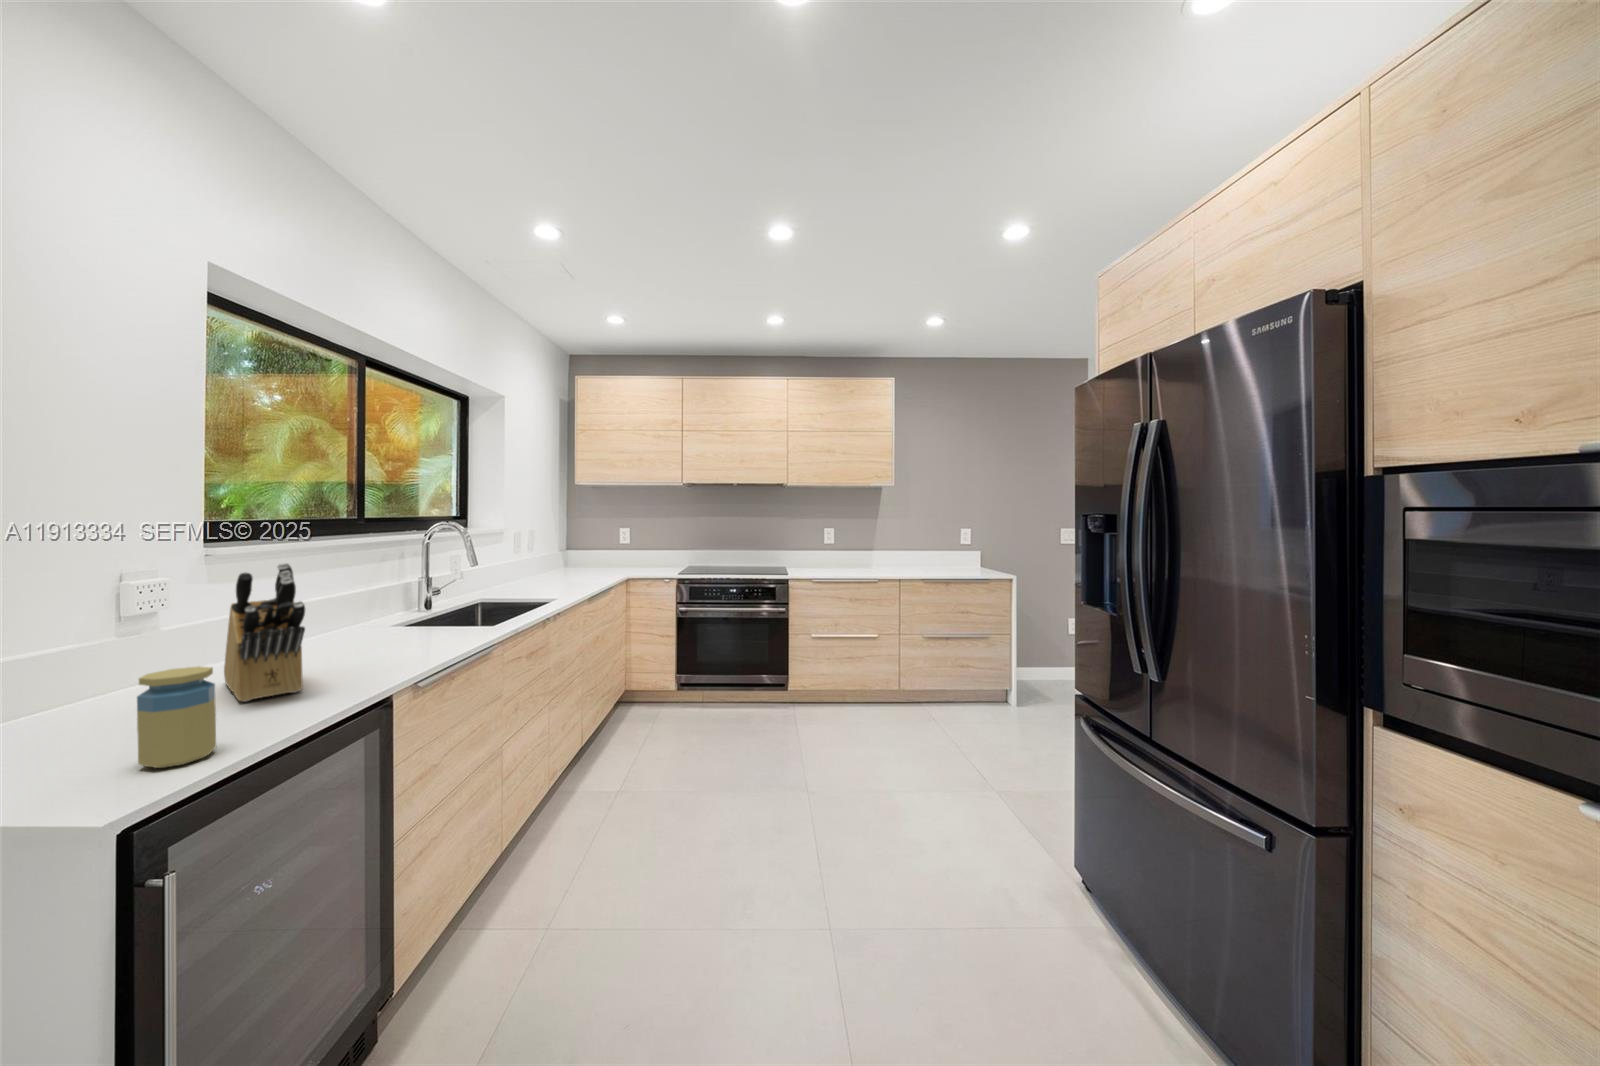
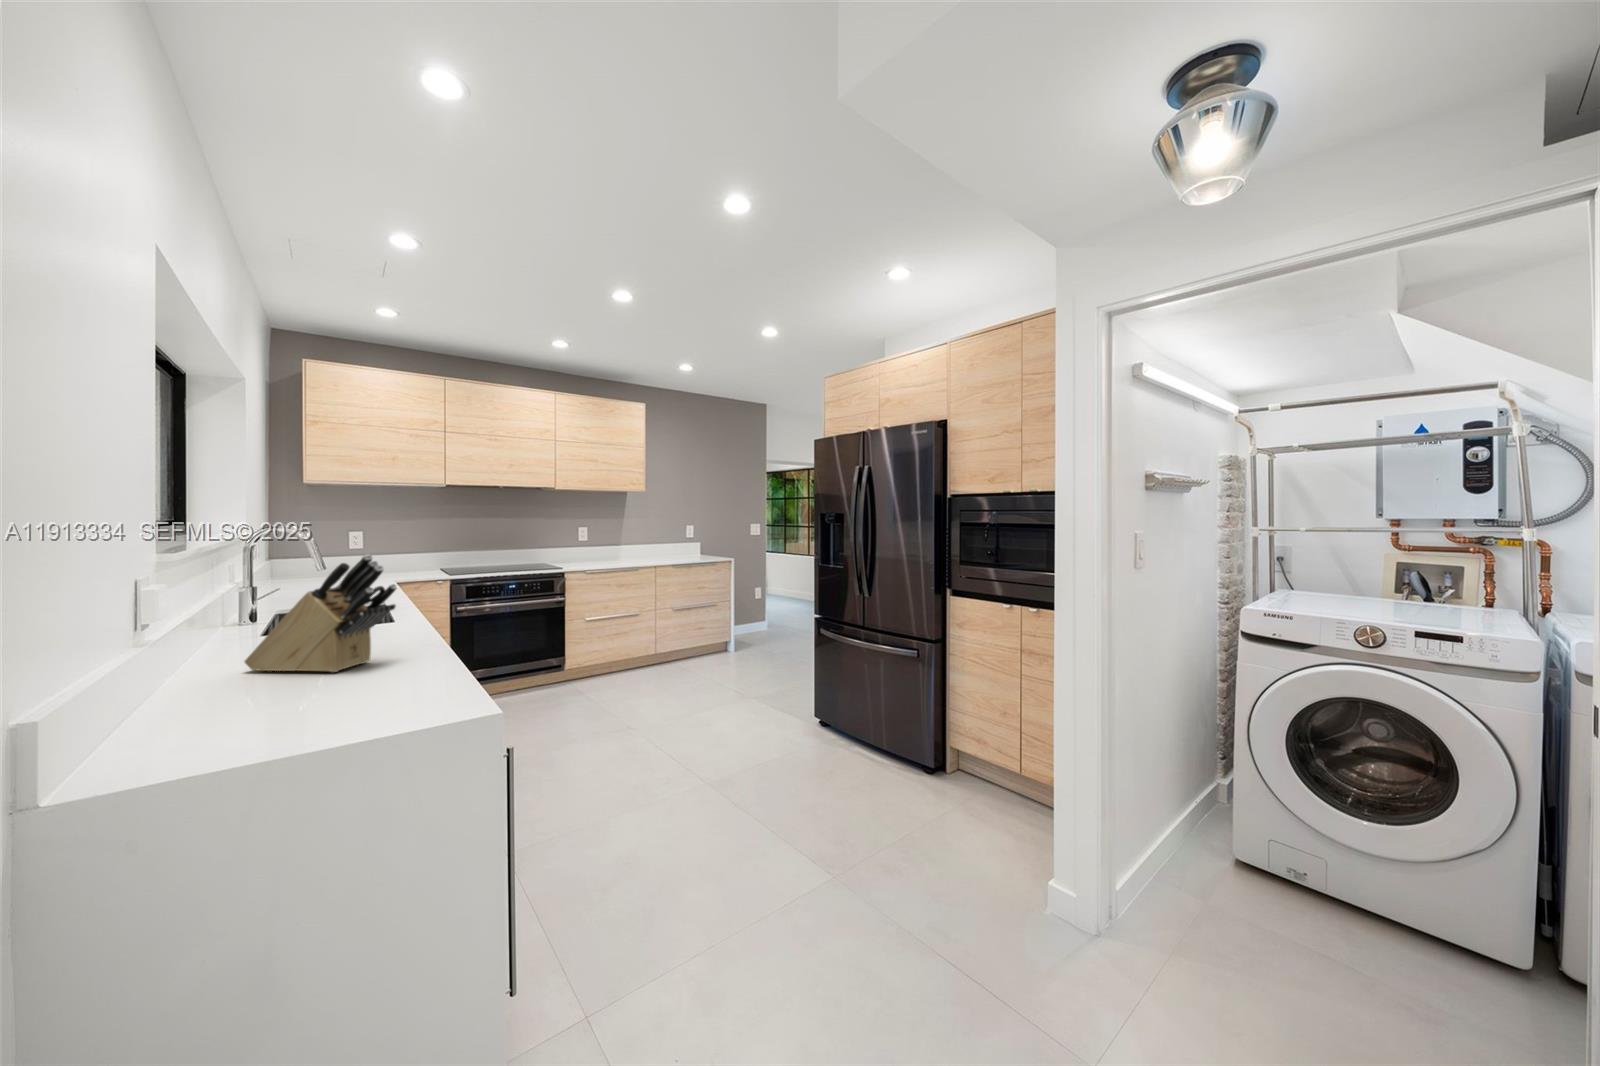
jar: present [137,666,216,768] -> none [396,623,443,694]

